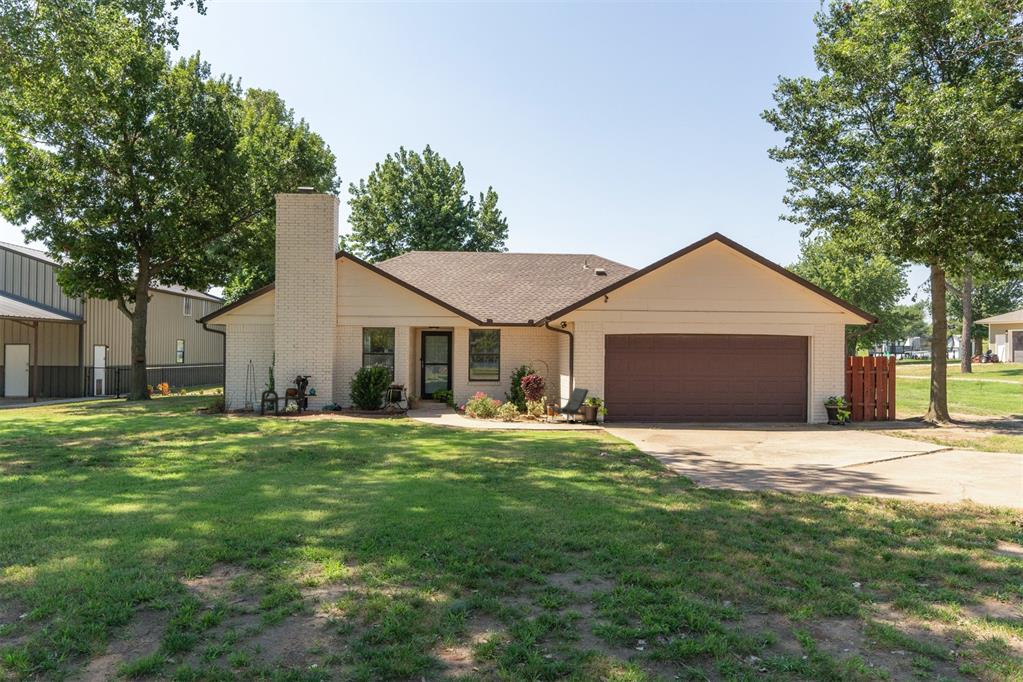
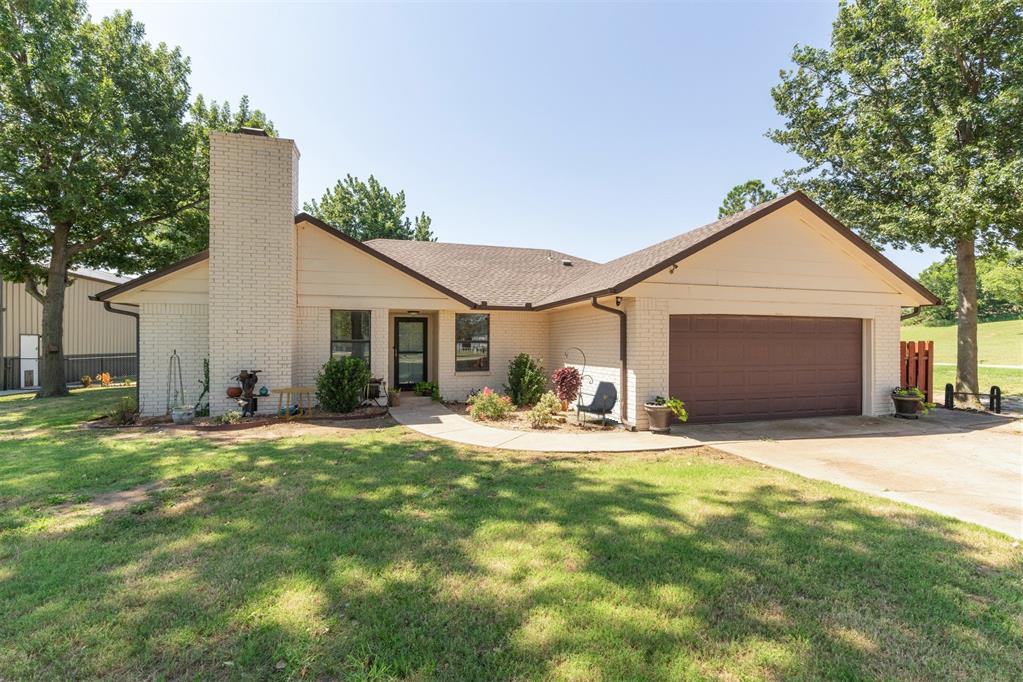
bench: present [261,388,302,416] -> present [945,383,1001,414]
round table: none [317,390,352,414] -> present [271,387,318,421]

